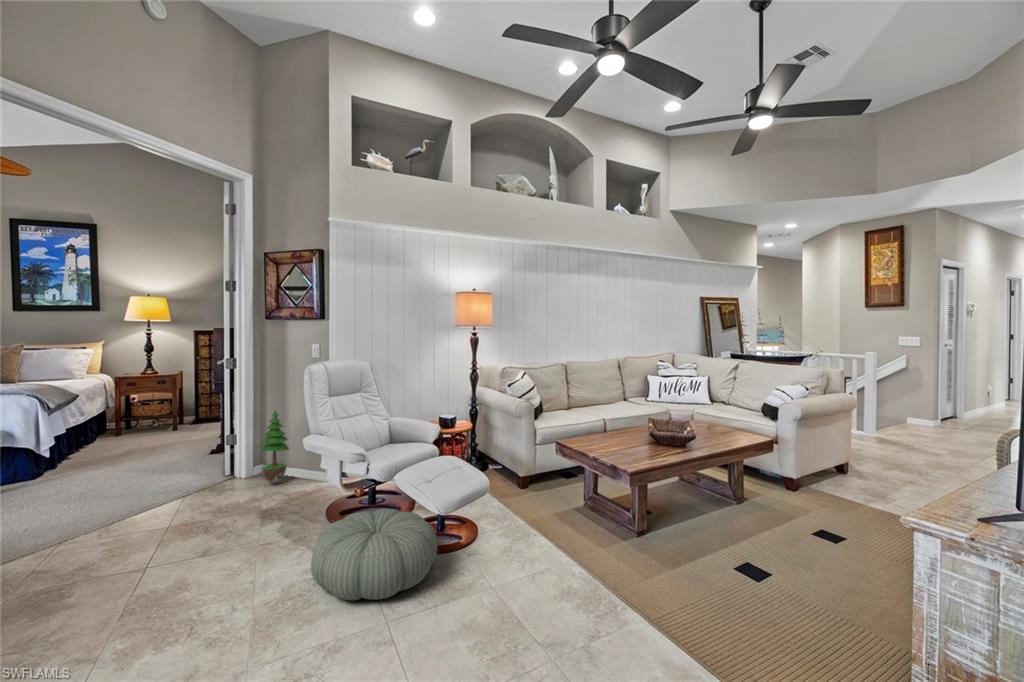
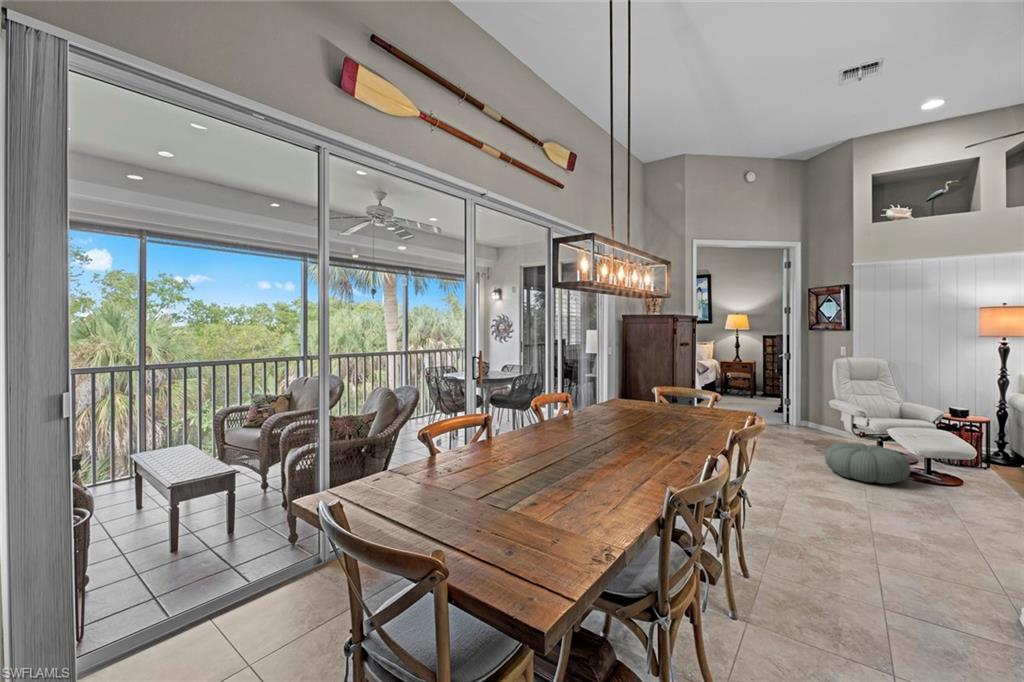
potted tree: present [260,410,289,484] -> none [804,386,824,433]

